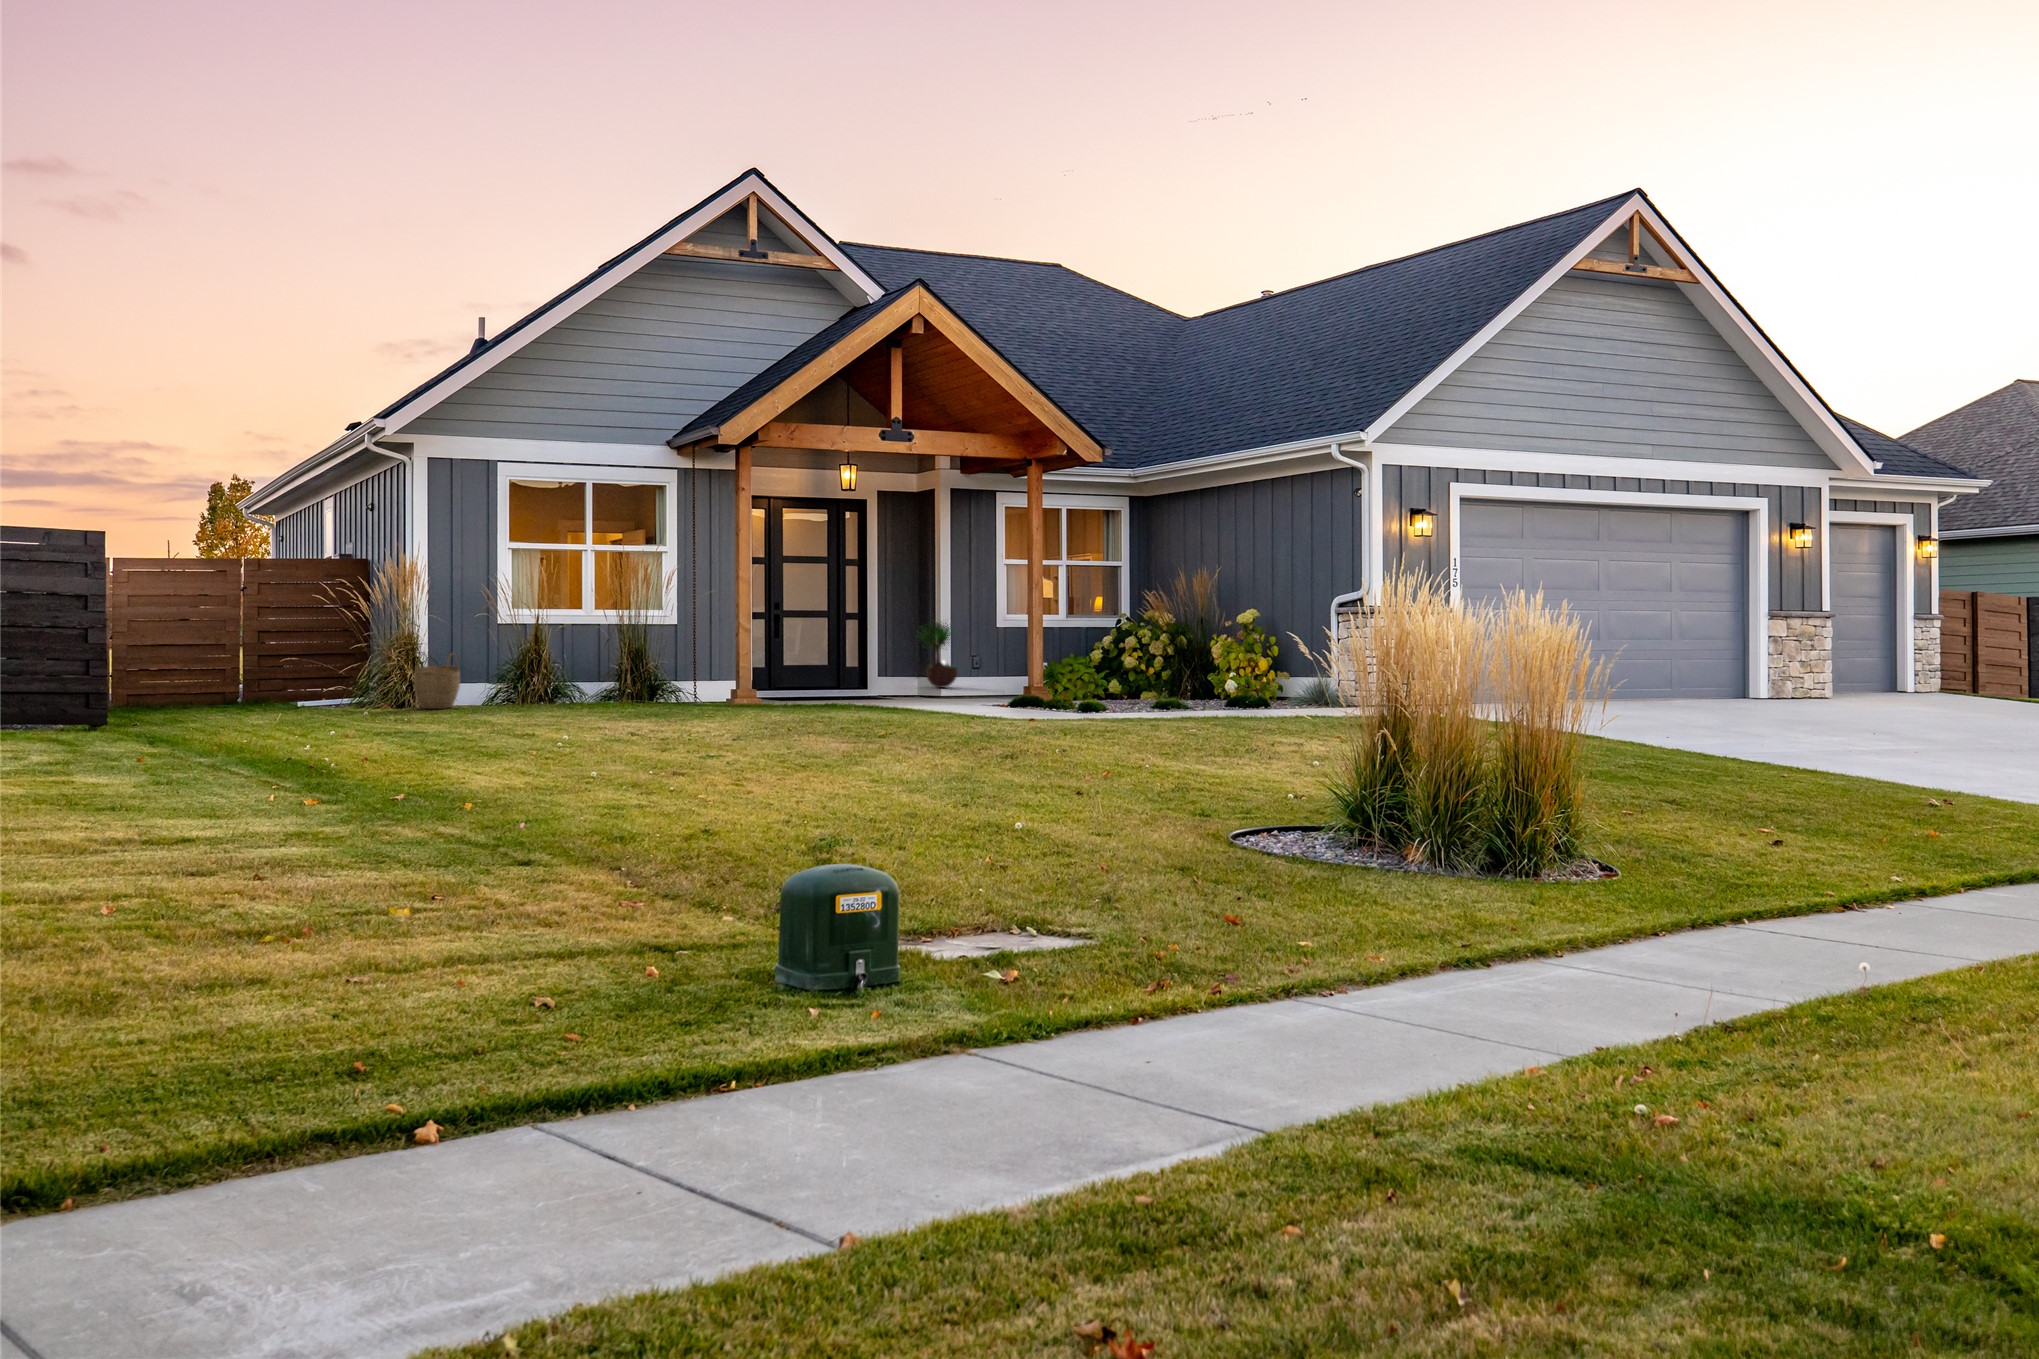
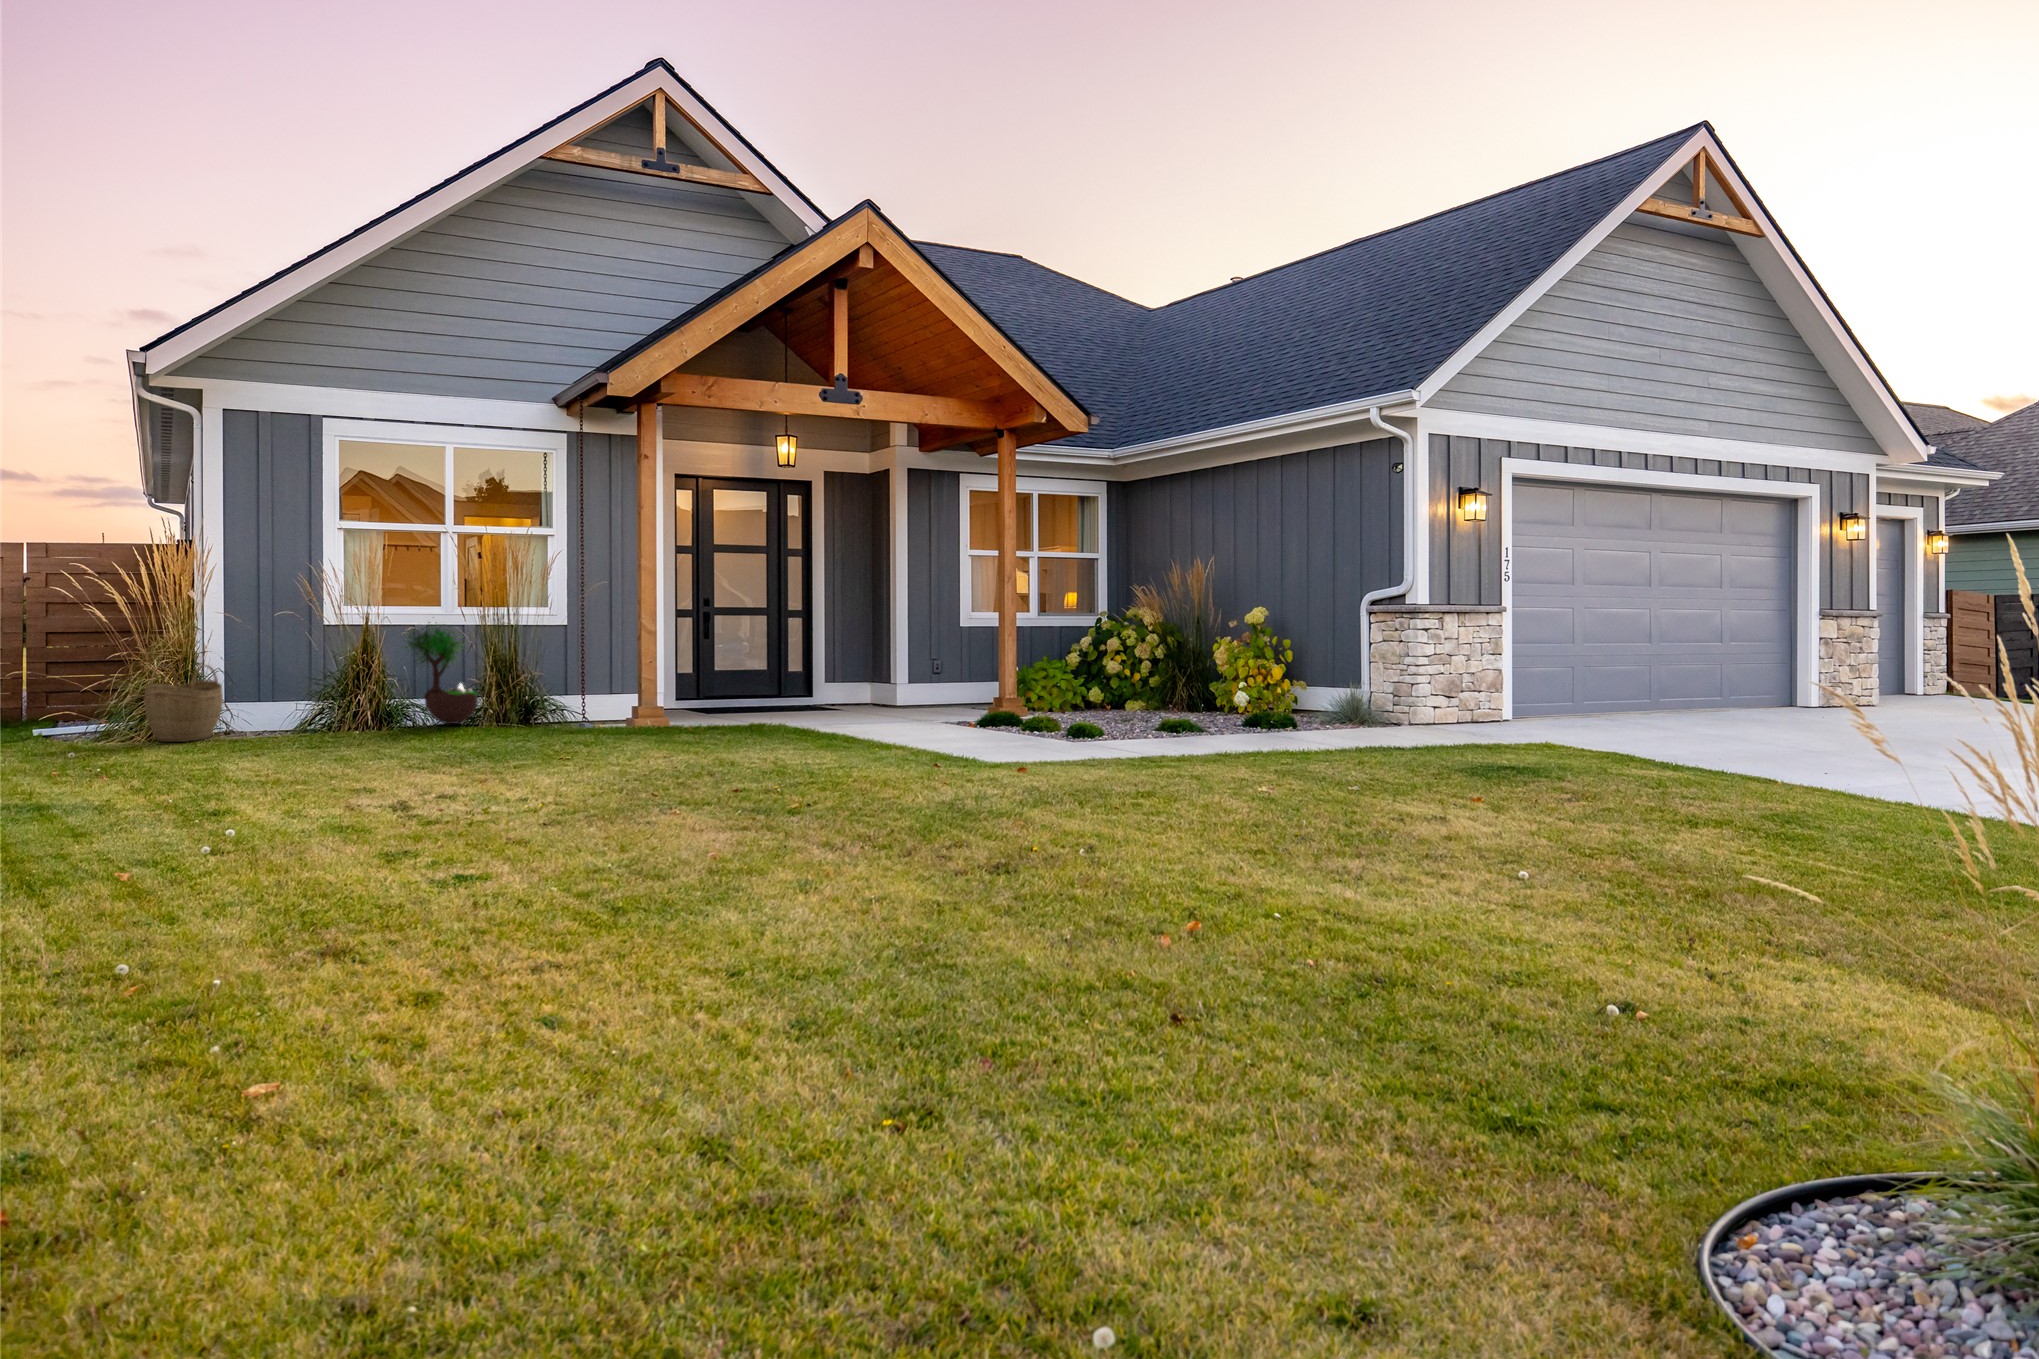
potted tree: present [917,622,957,688] -> present [406,622,478,724]

